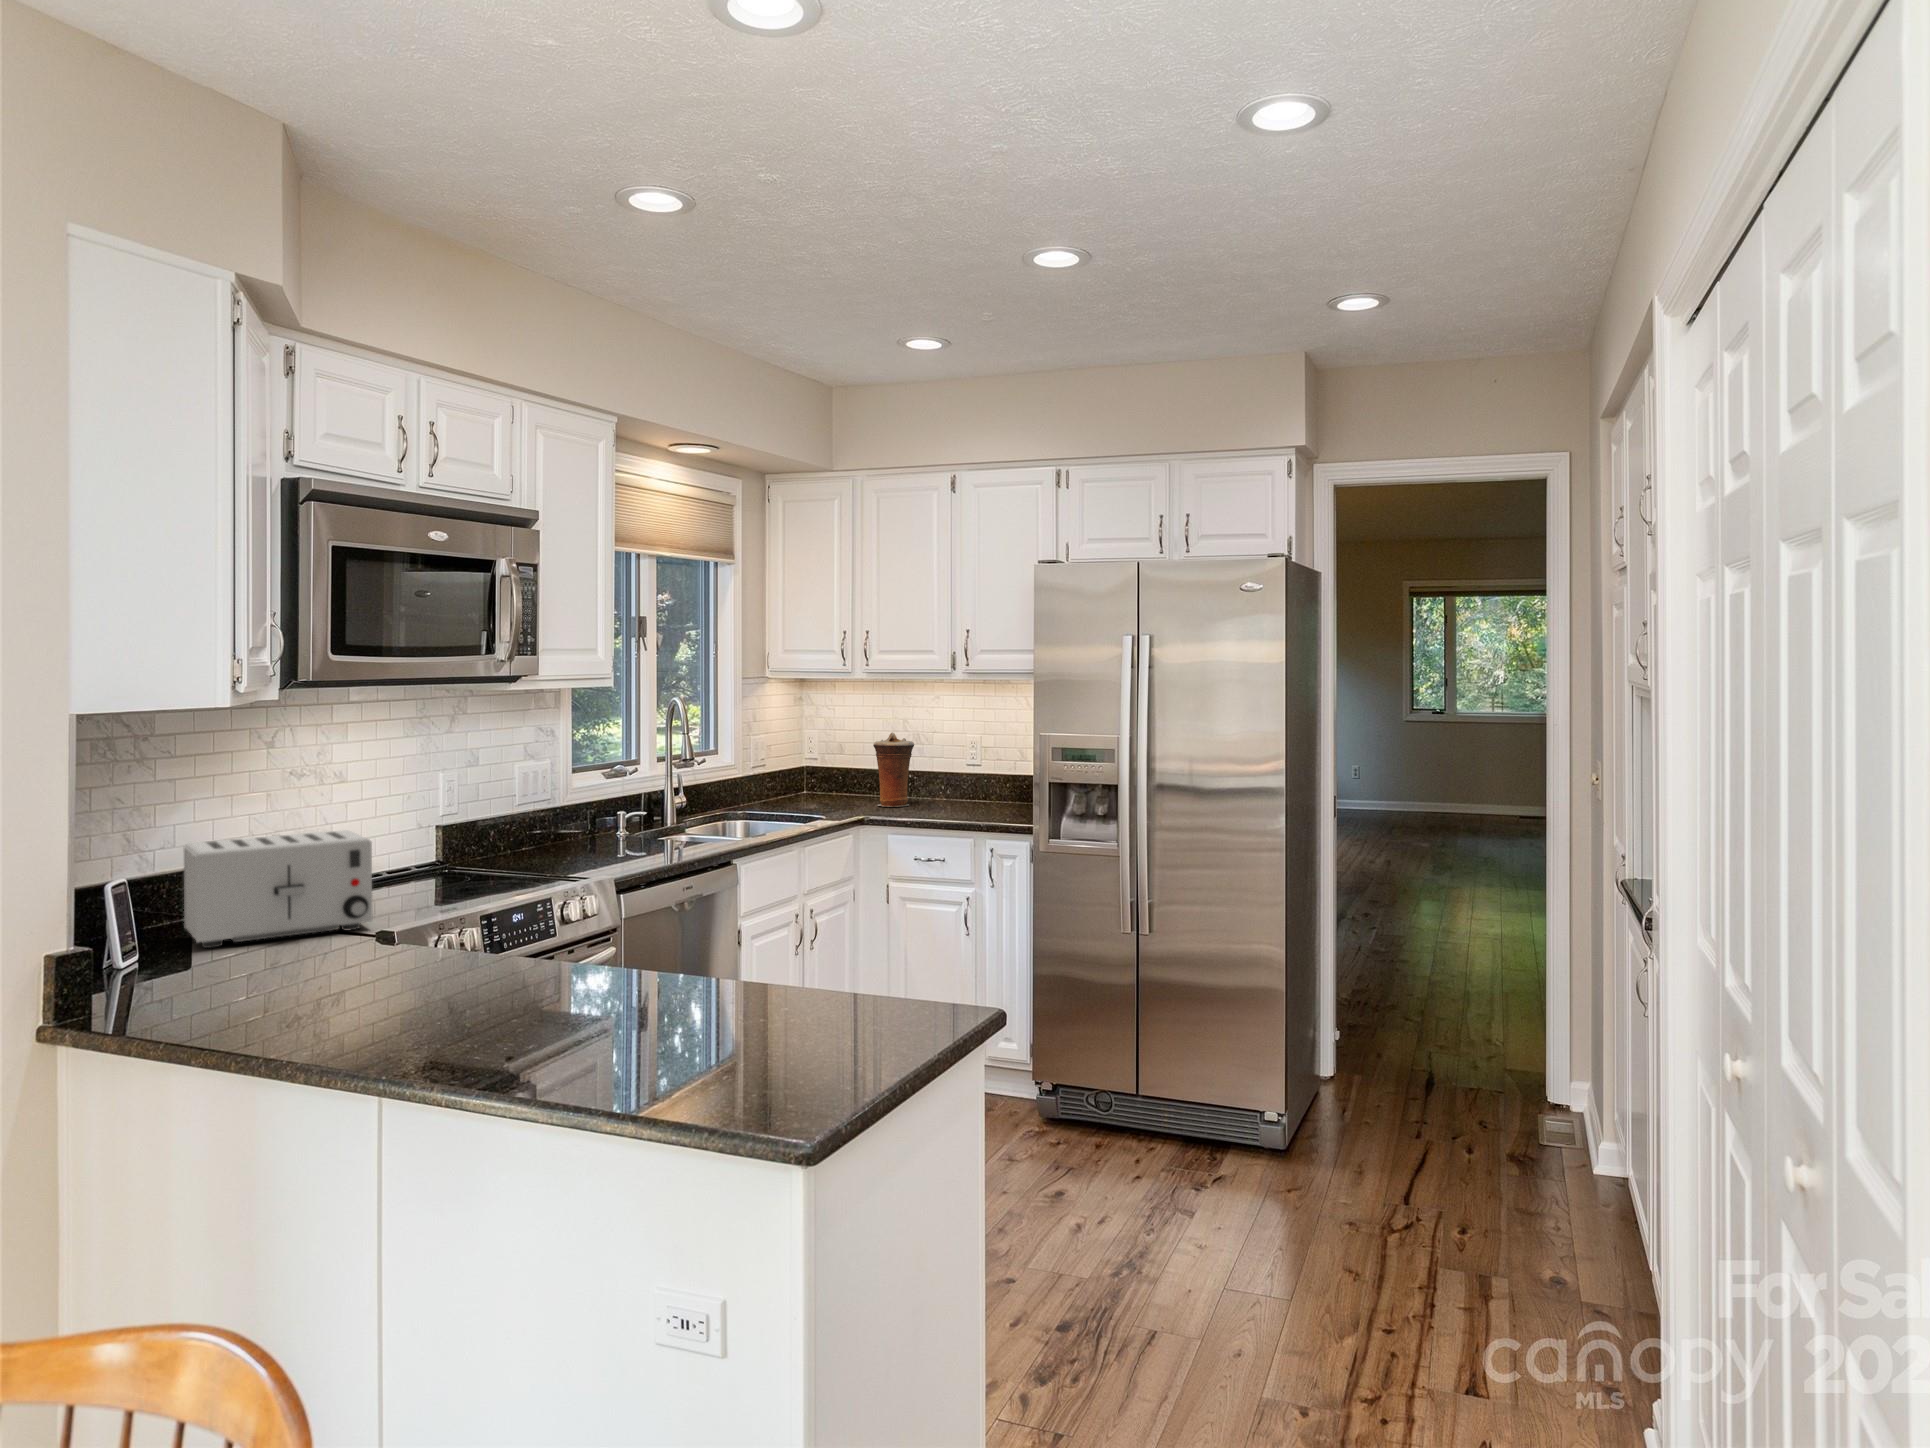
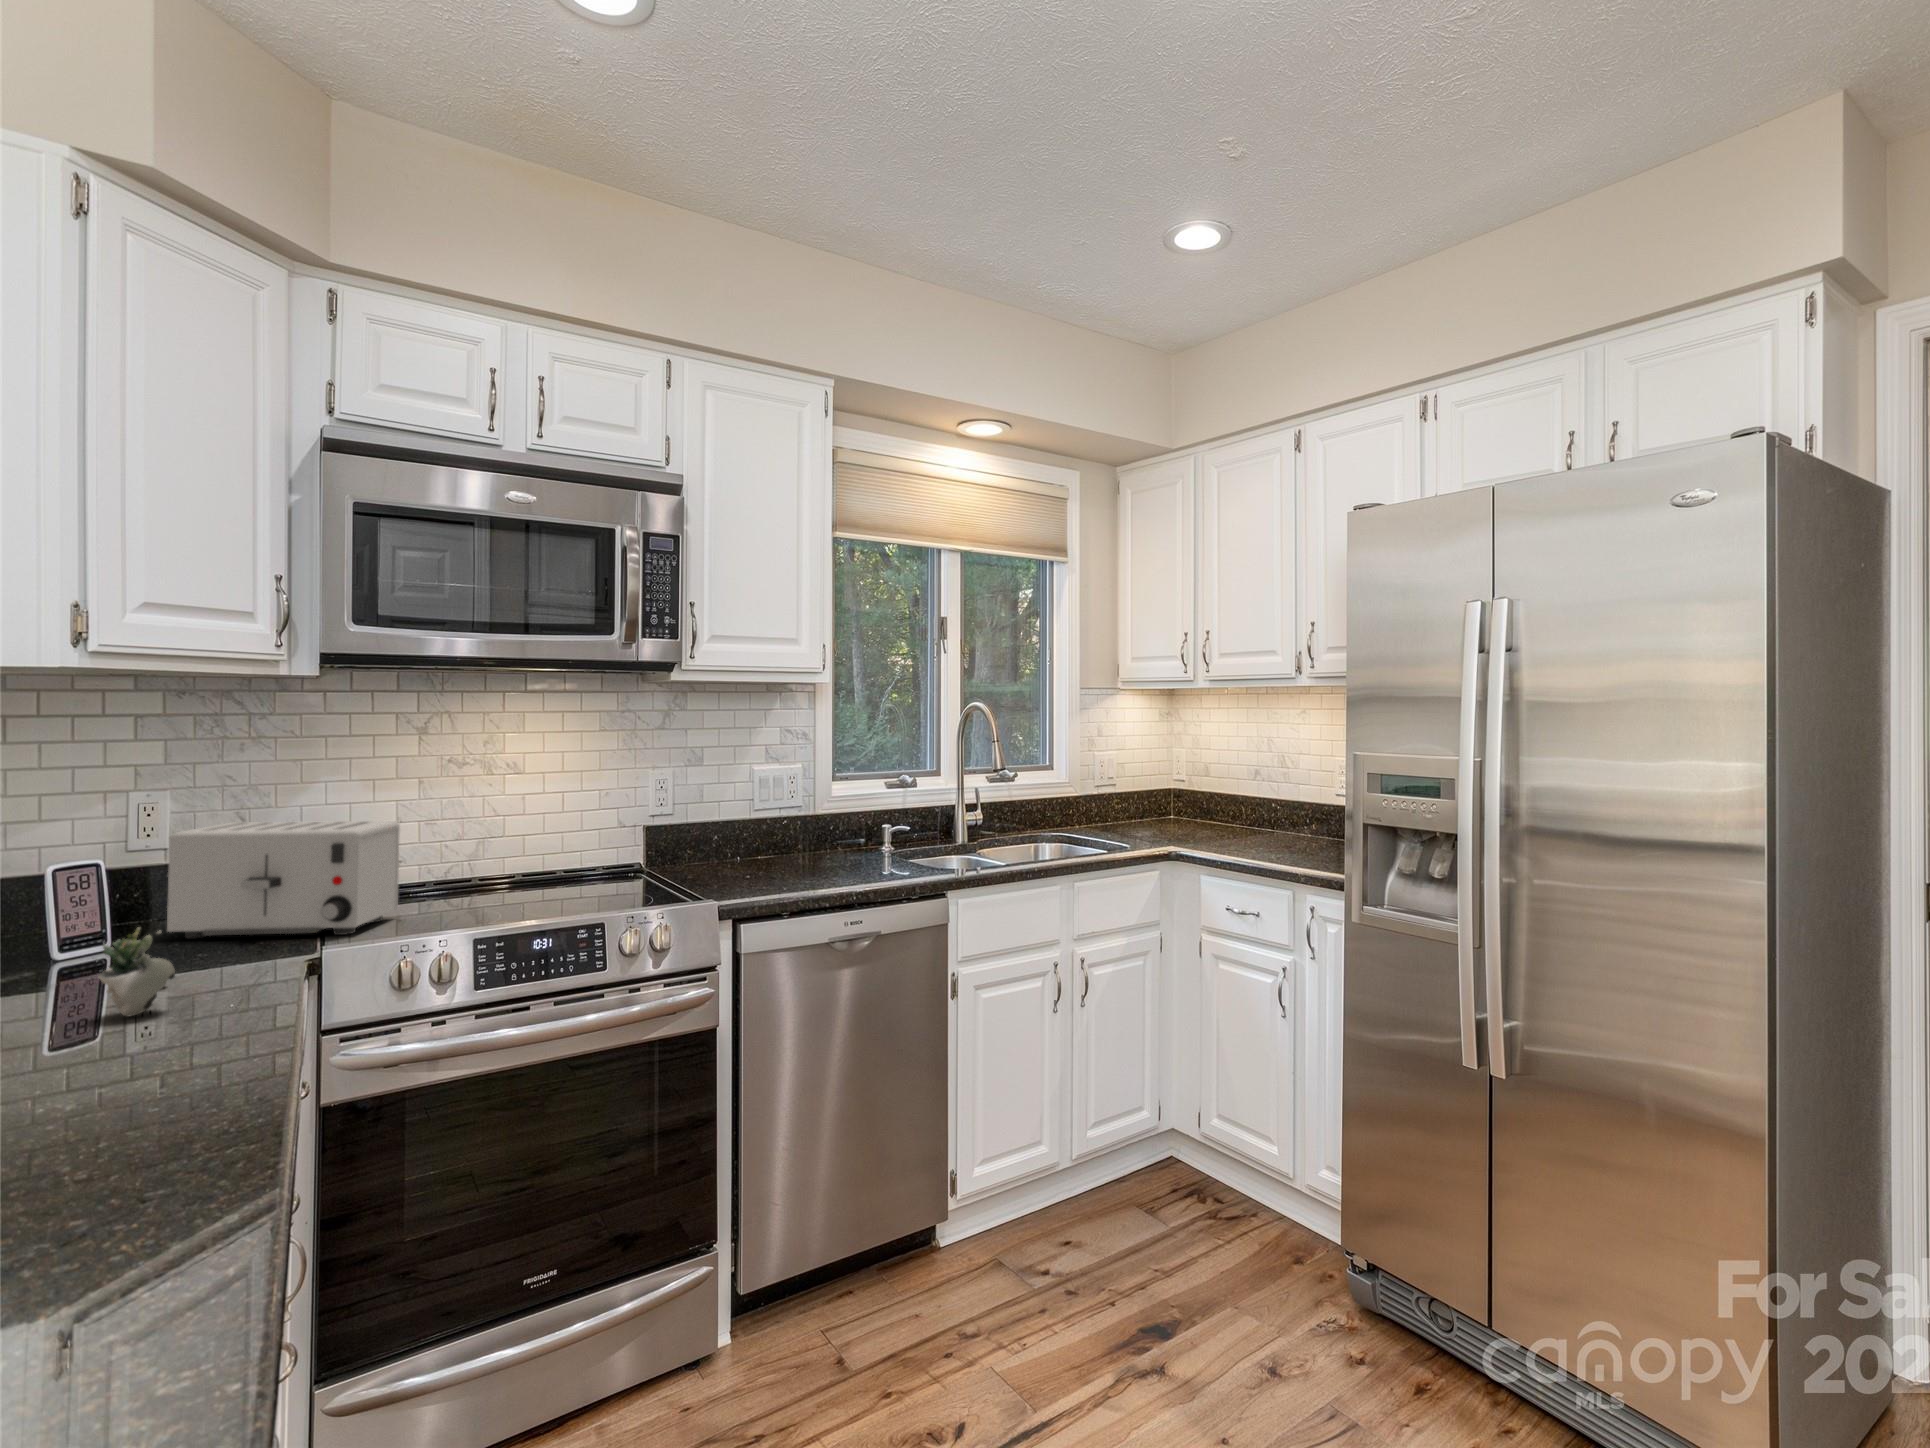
vase: present [873,732,914,807] -> none [1218,753,1280,843]
succulent plant: none [386,906,473,978] -> present [99,927,175,1017]

